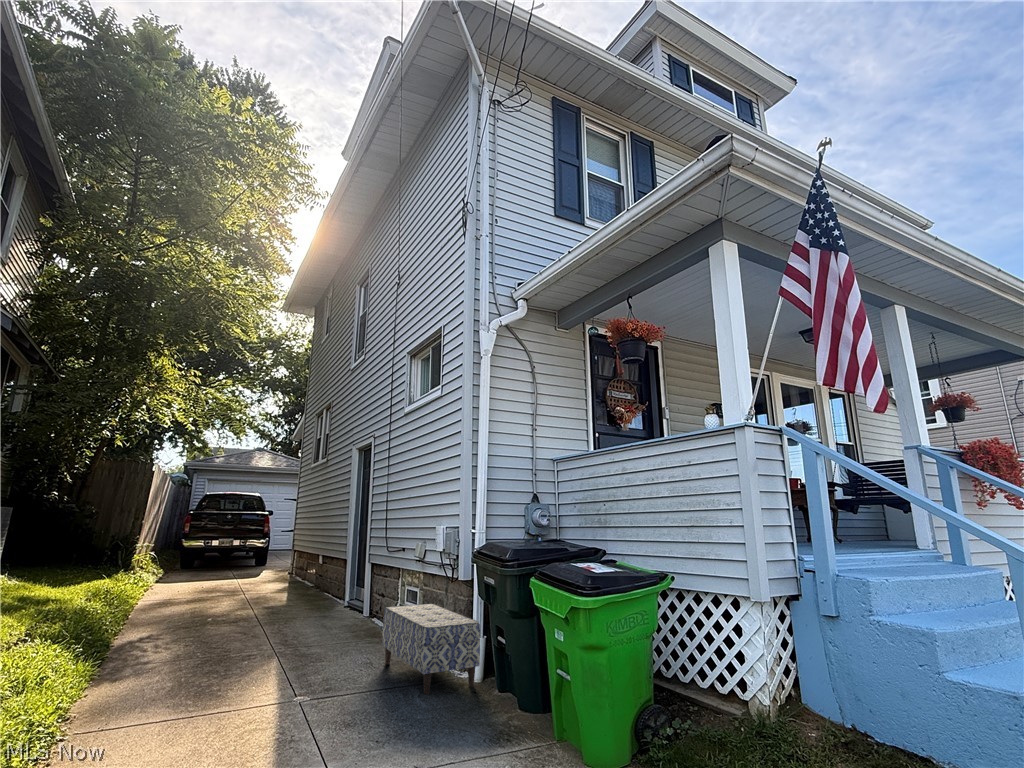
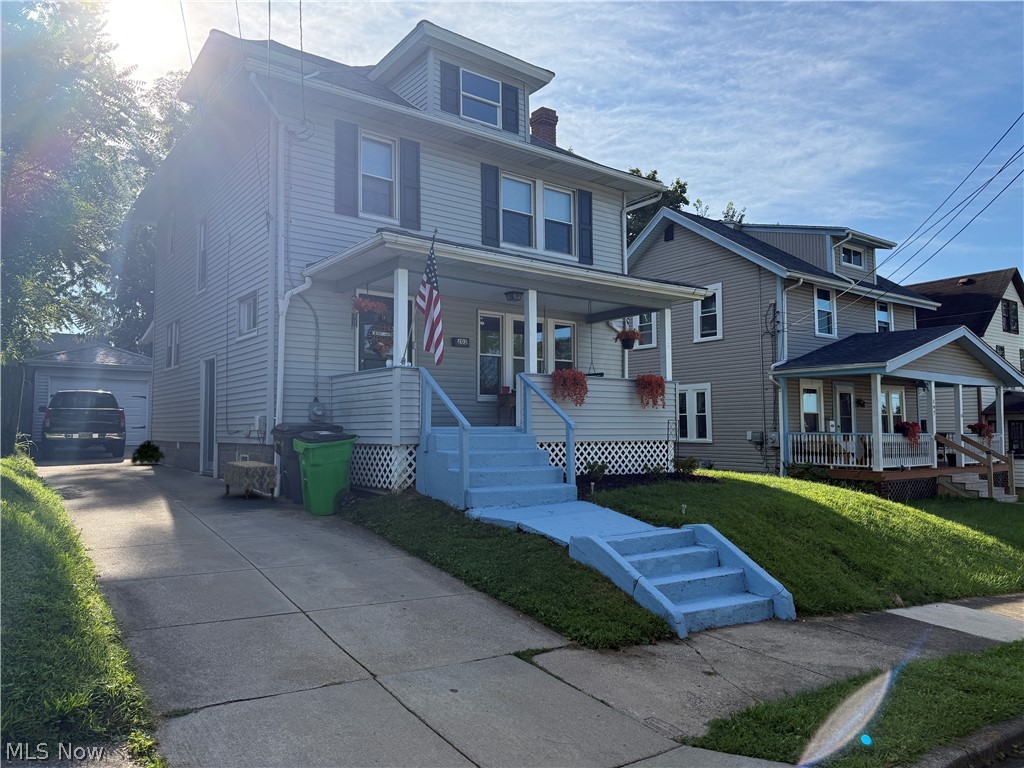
potted plant: none [265,552,306,583] -> present [131,441,165,464]

